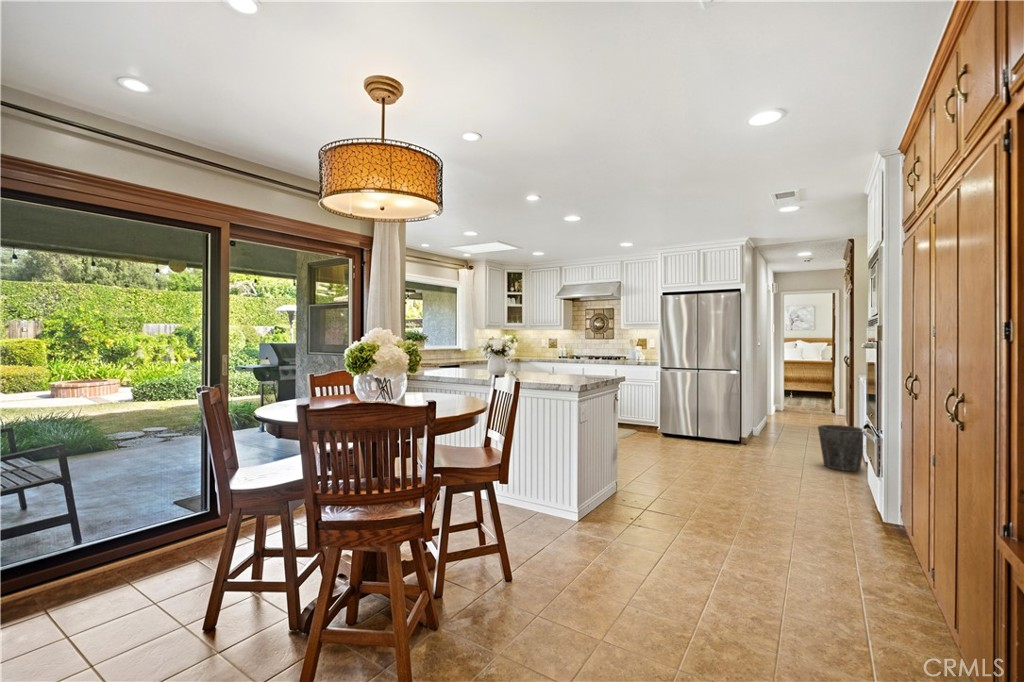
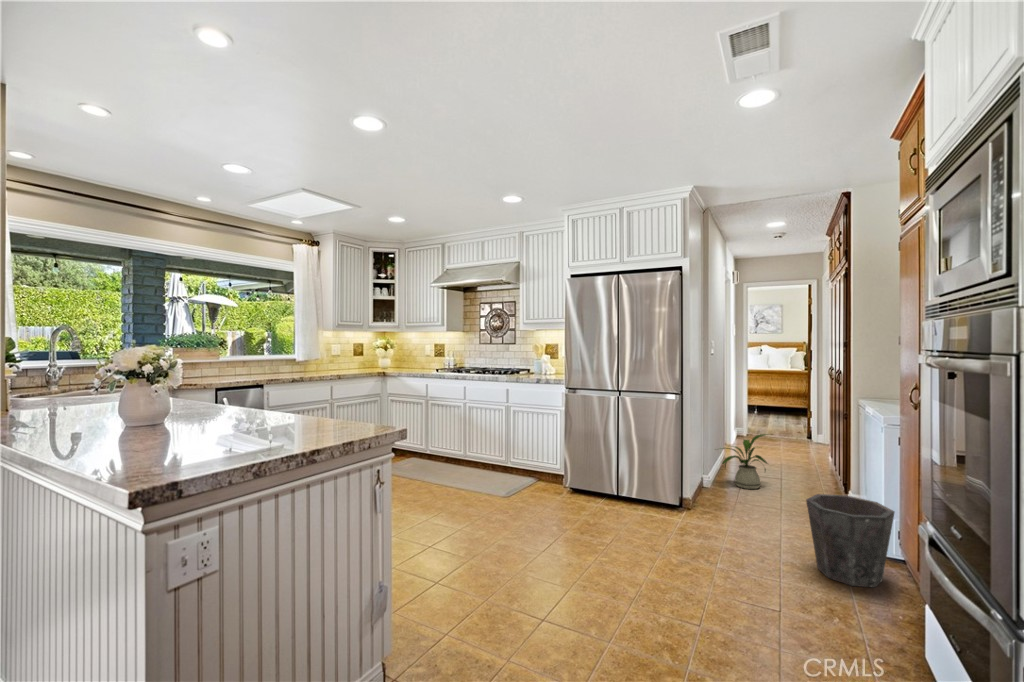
house plant: none [760,400,799,436] -> present [723,434,767,489]

